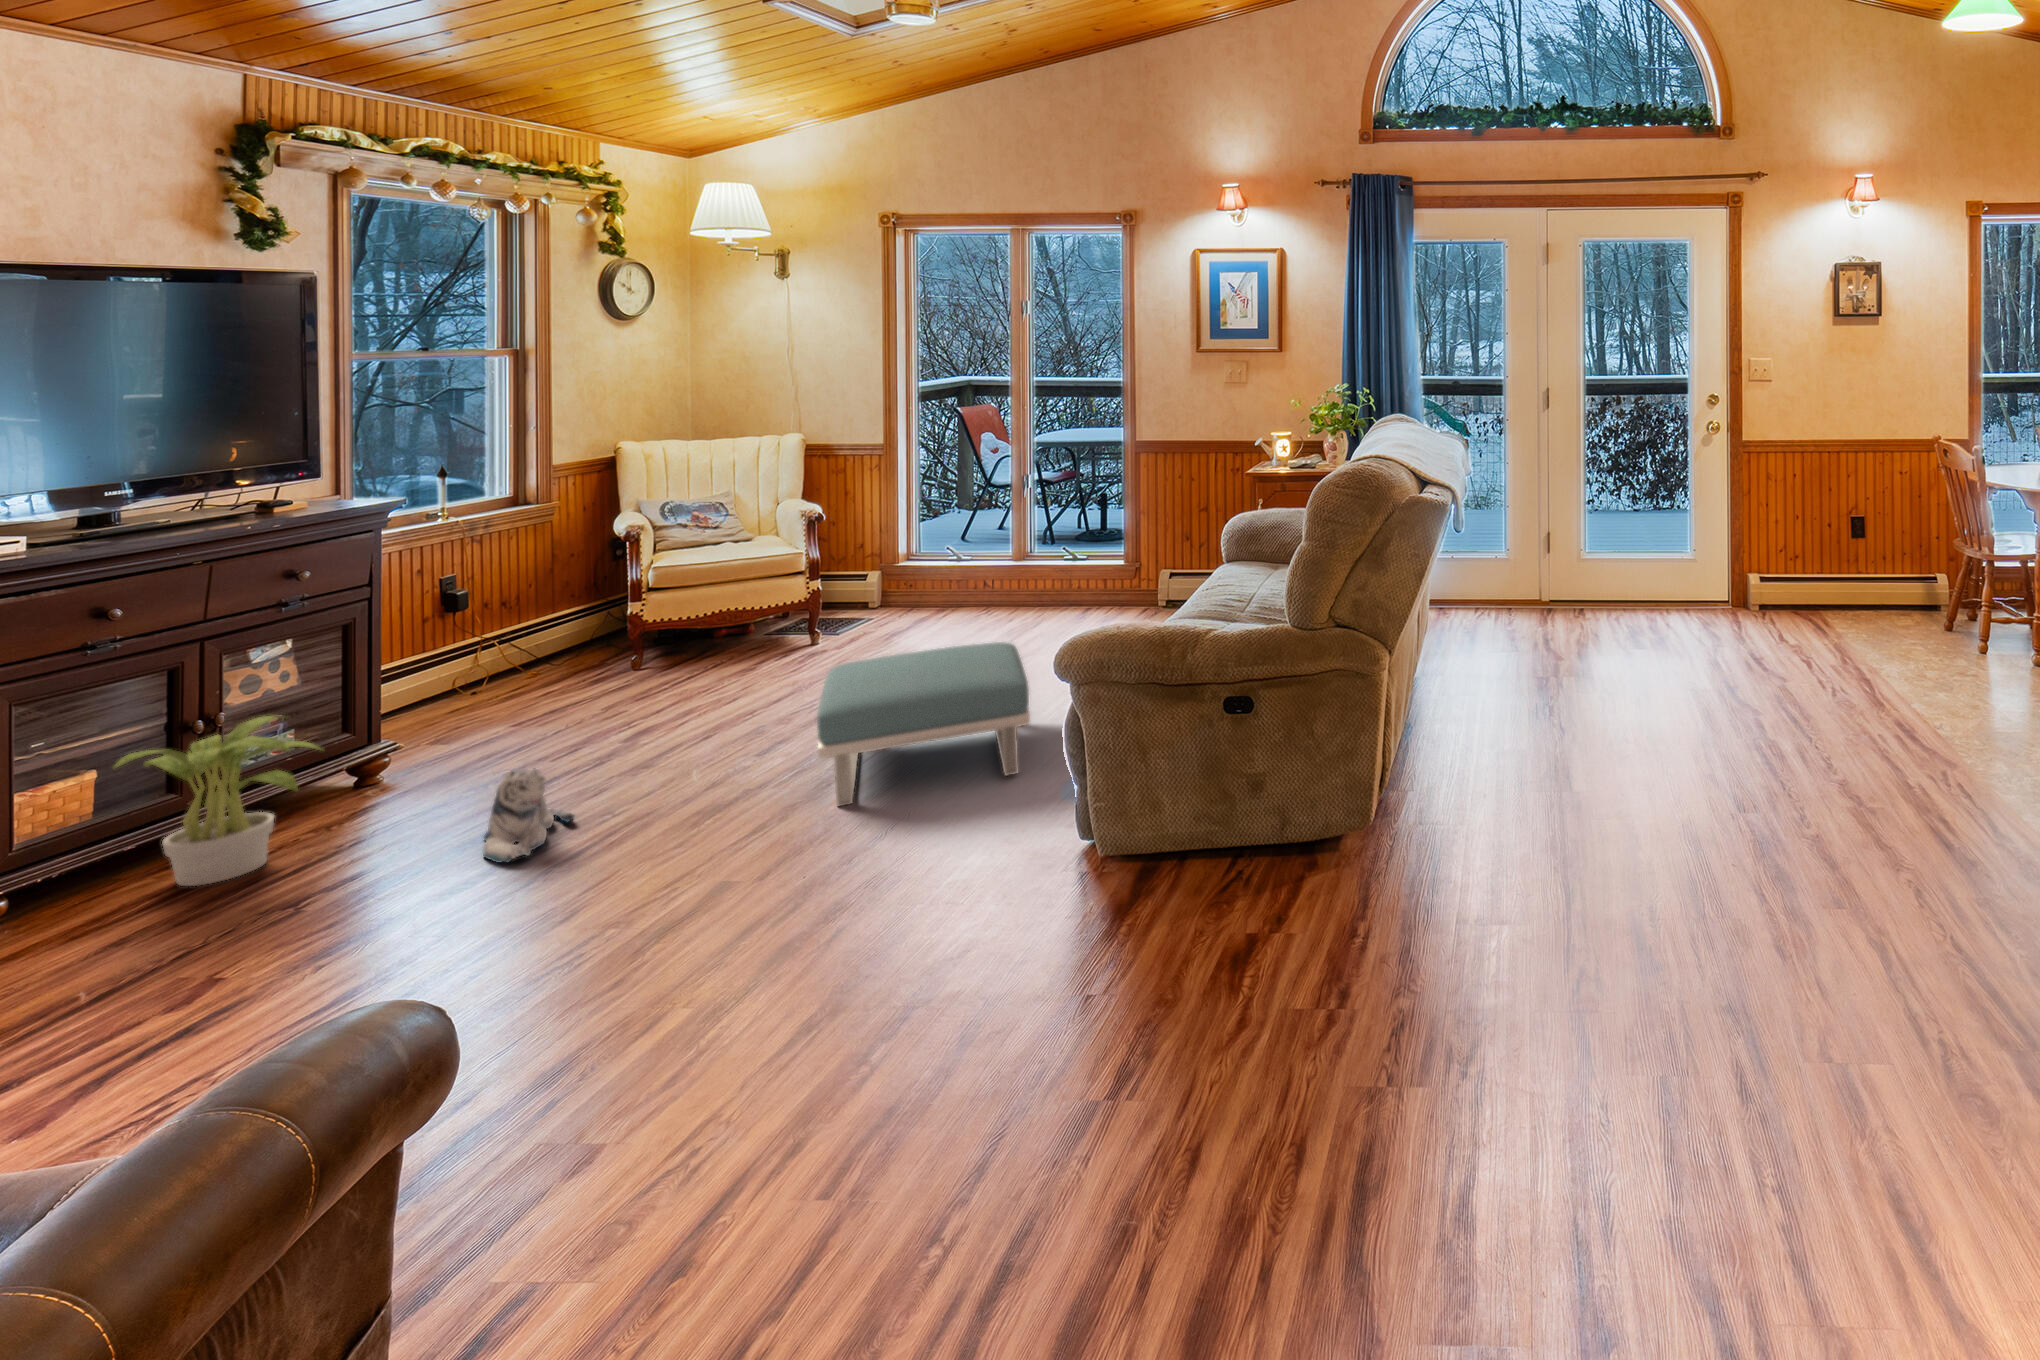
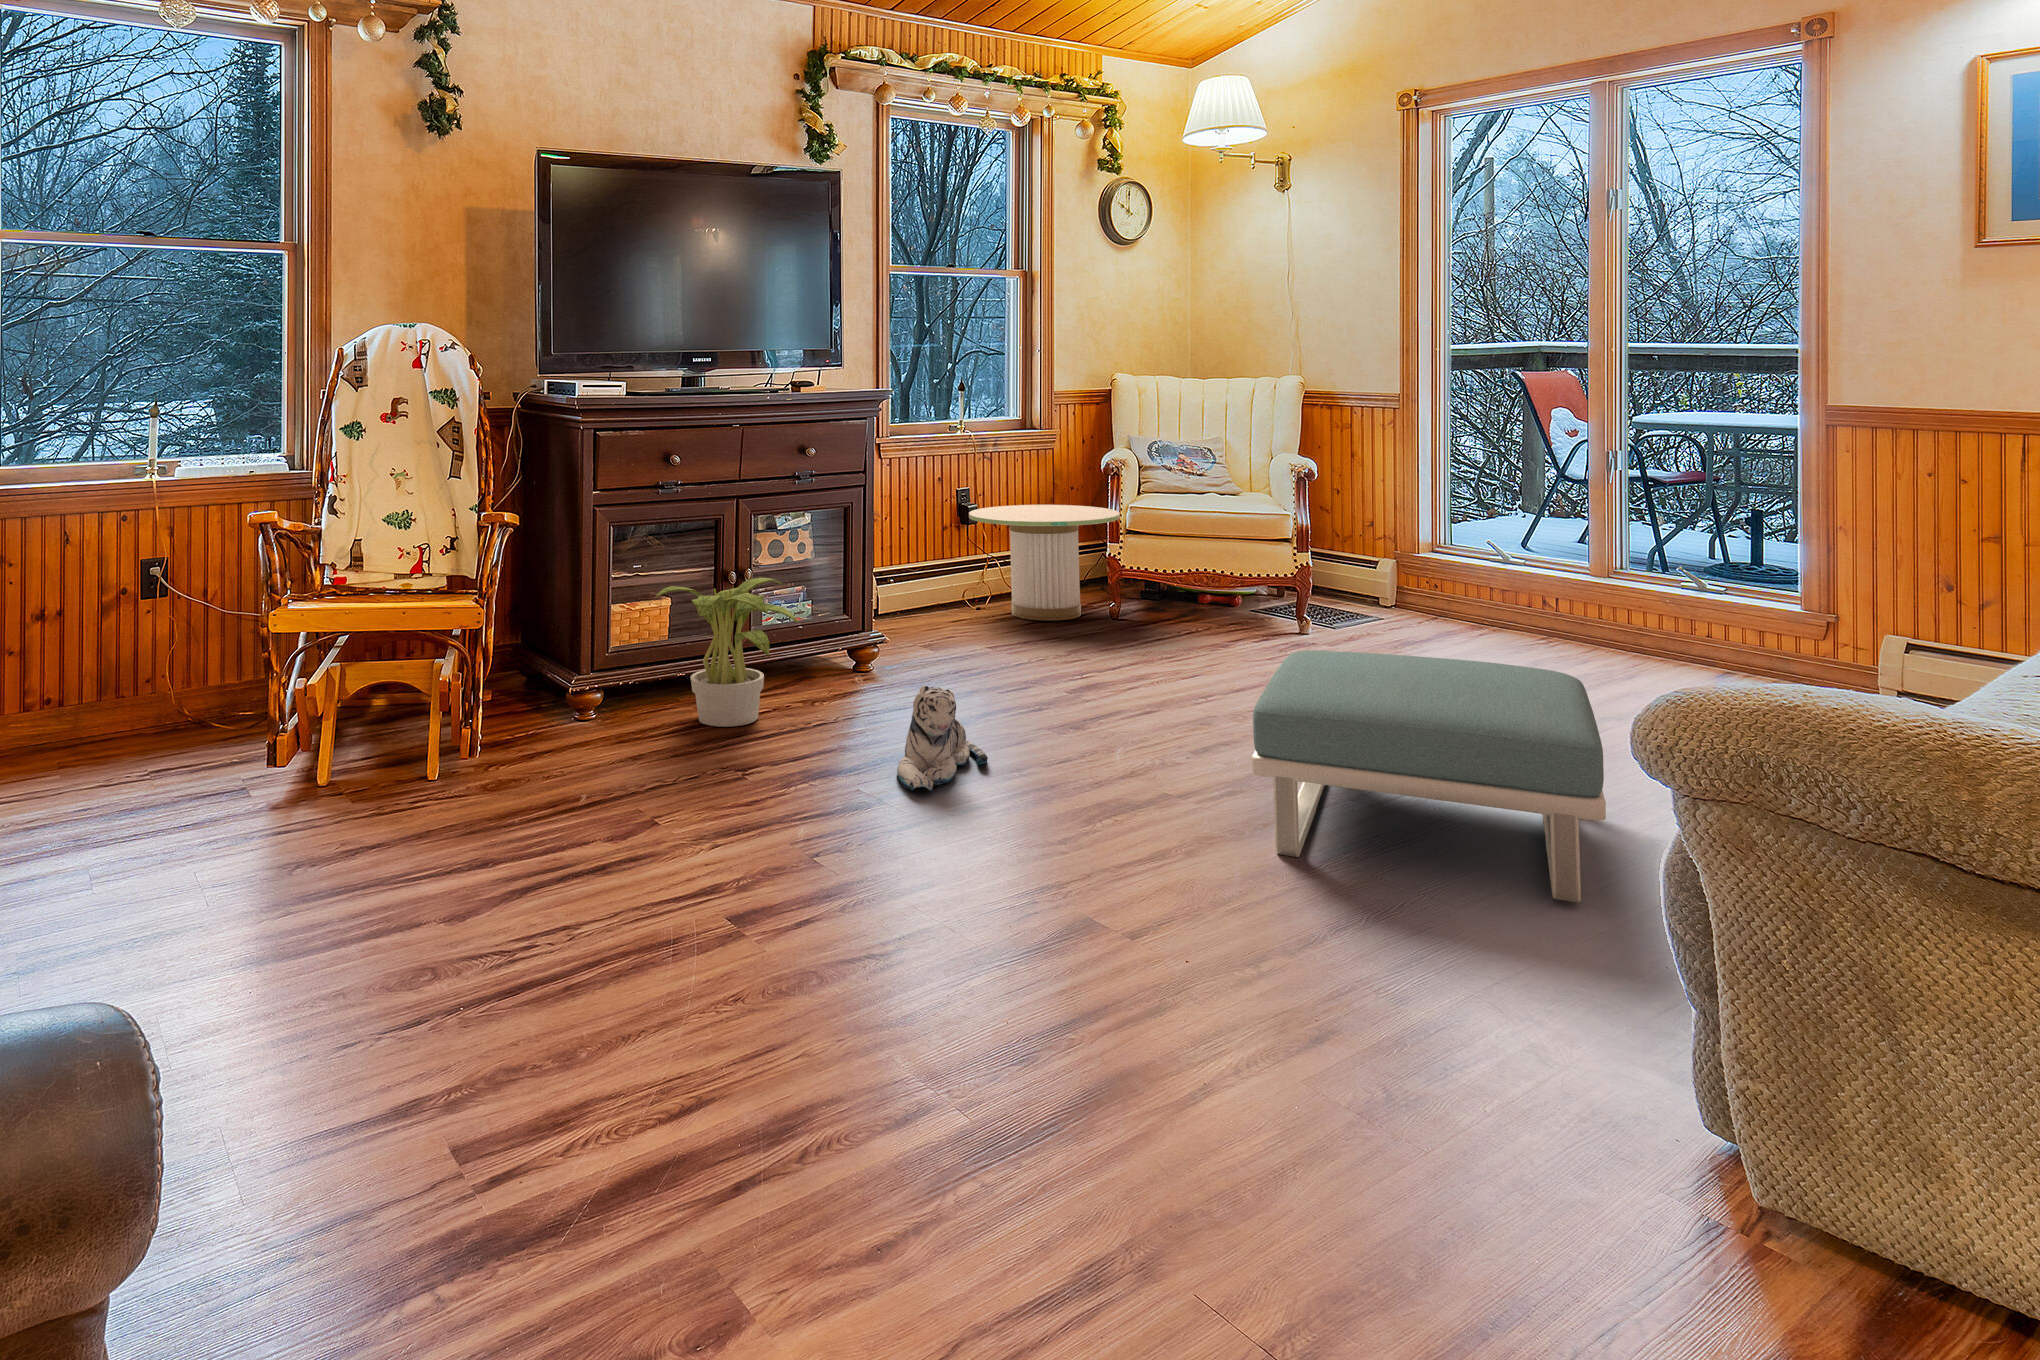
side table: none [467,569,642,688] -> present [969,505,1120,621]

